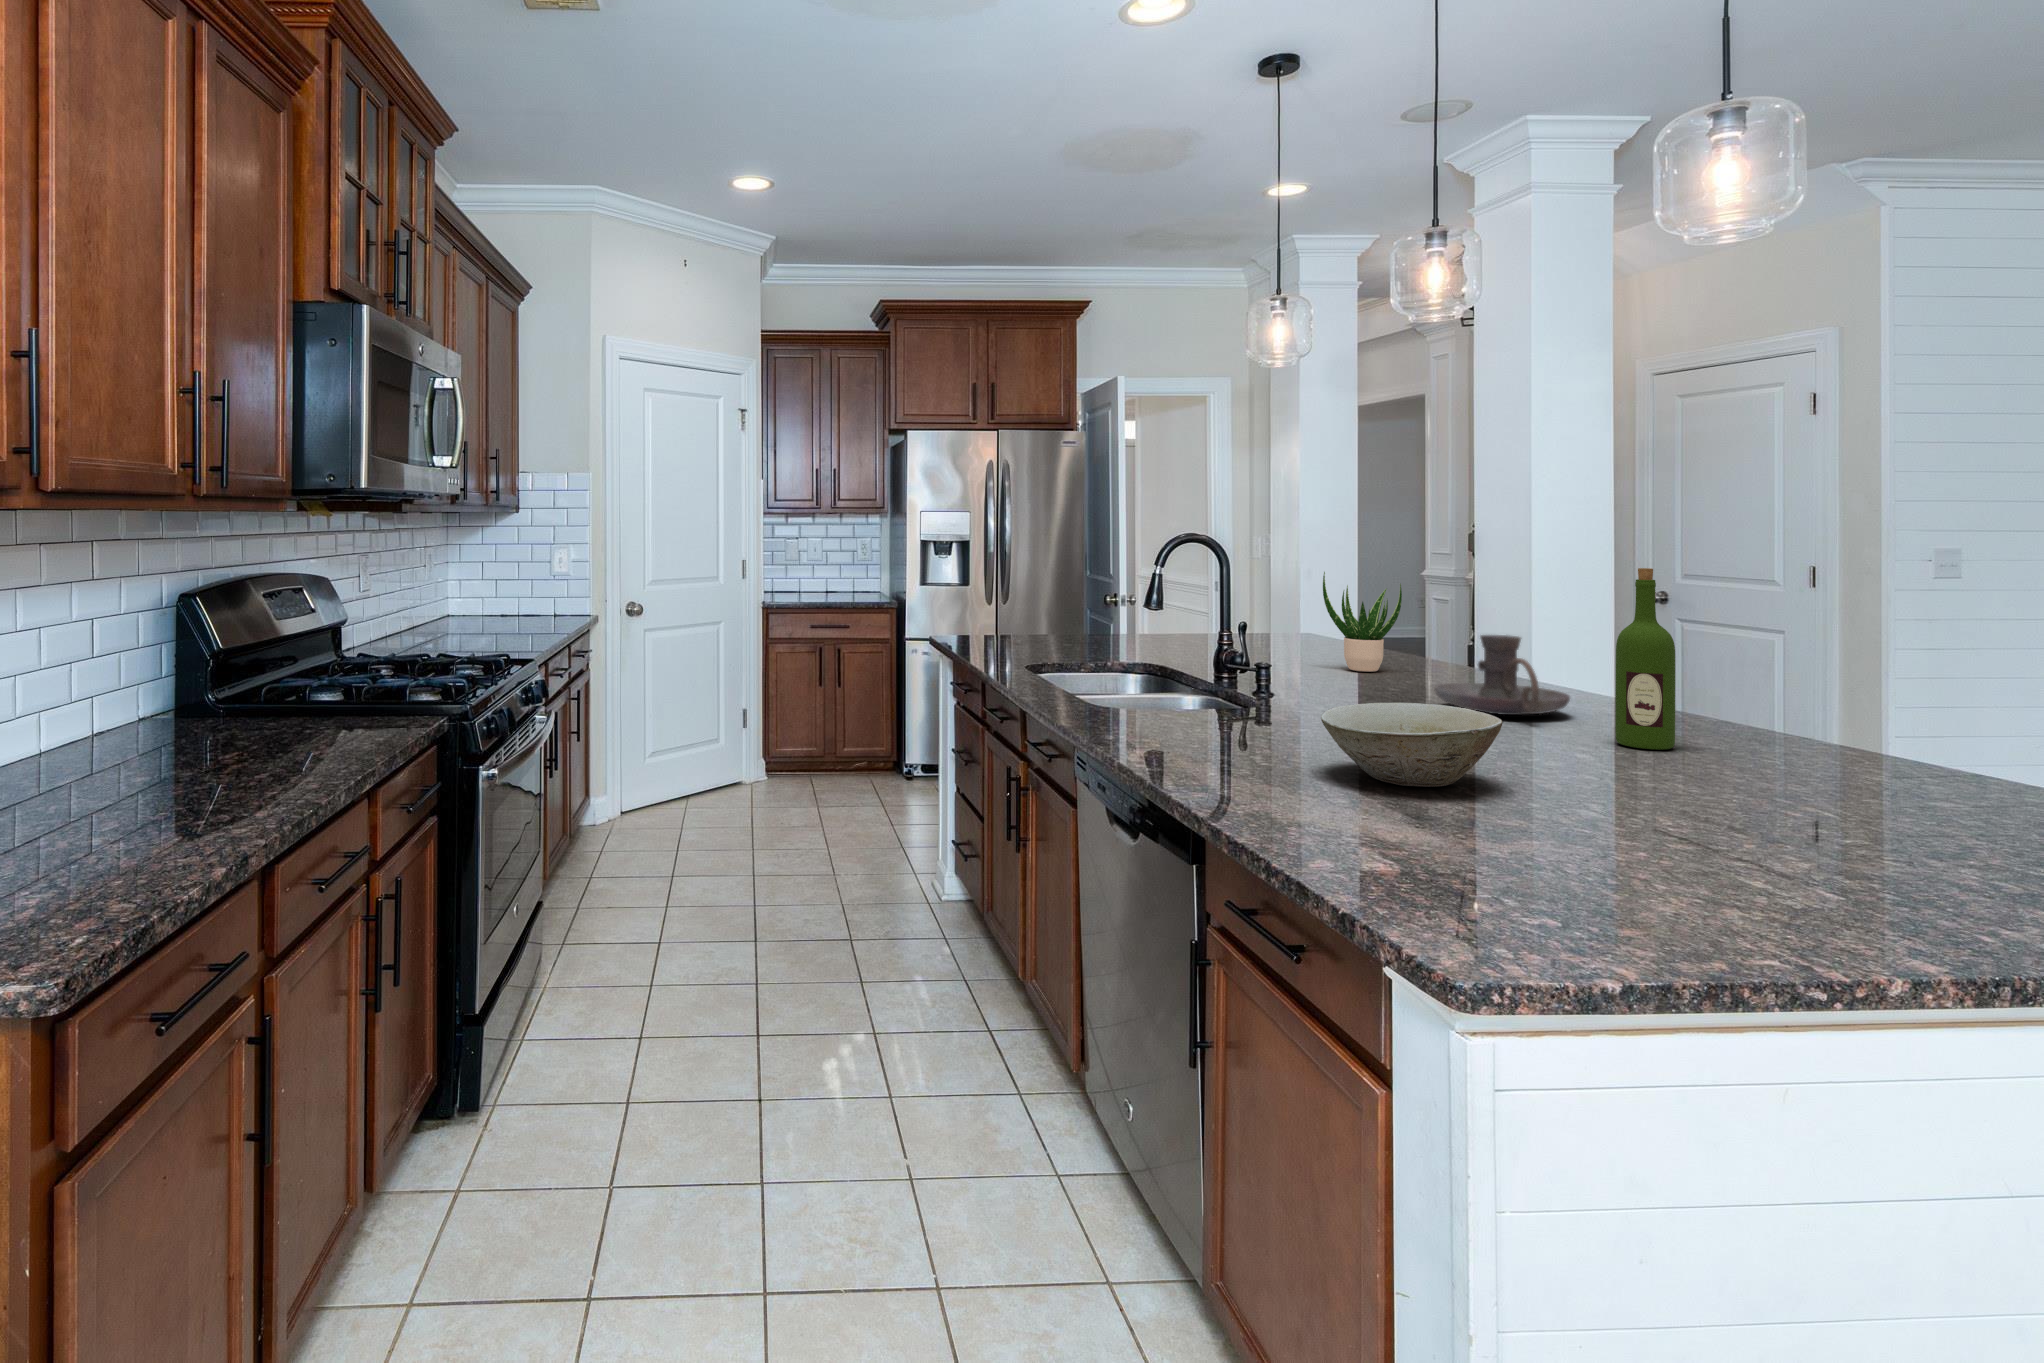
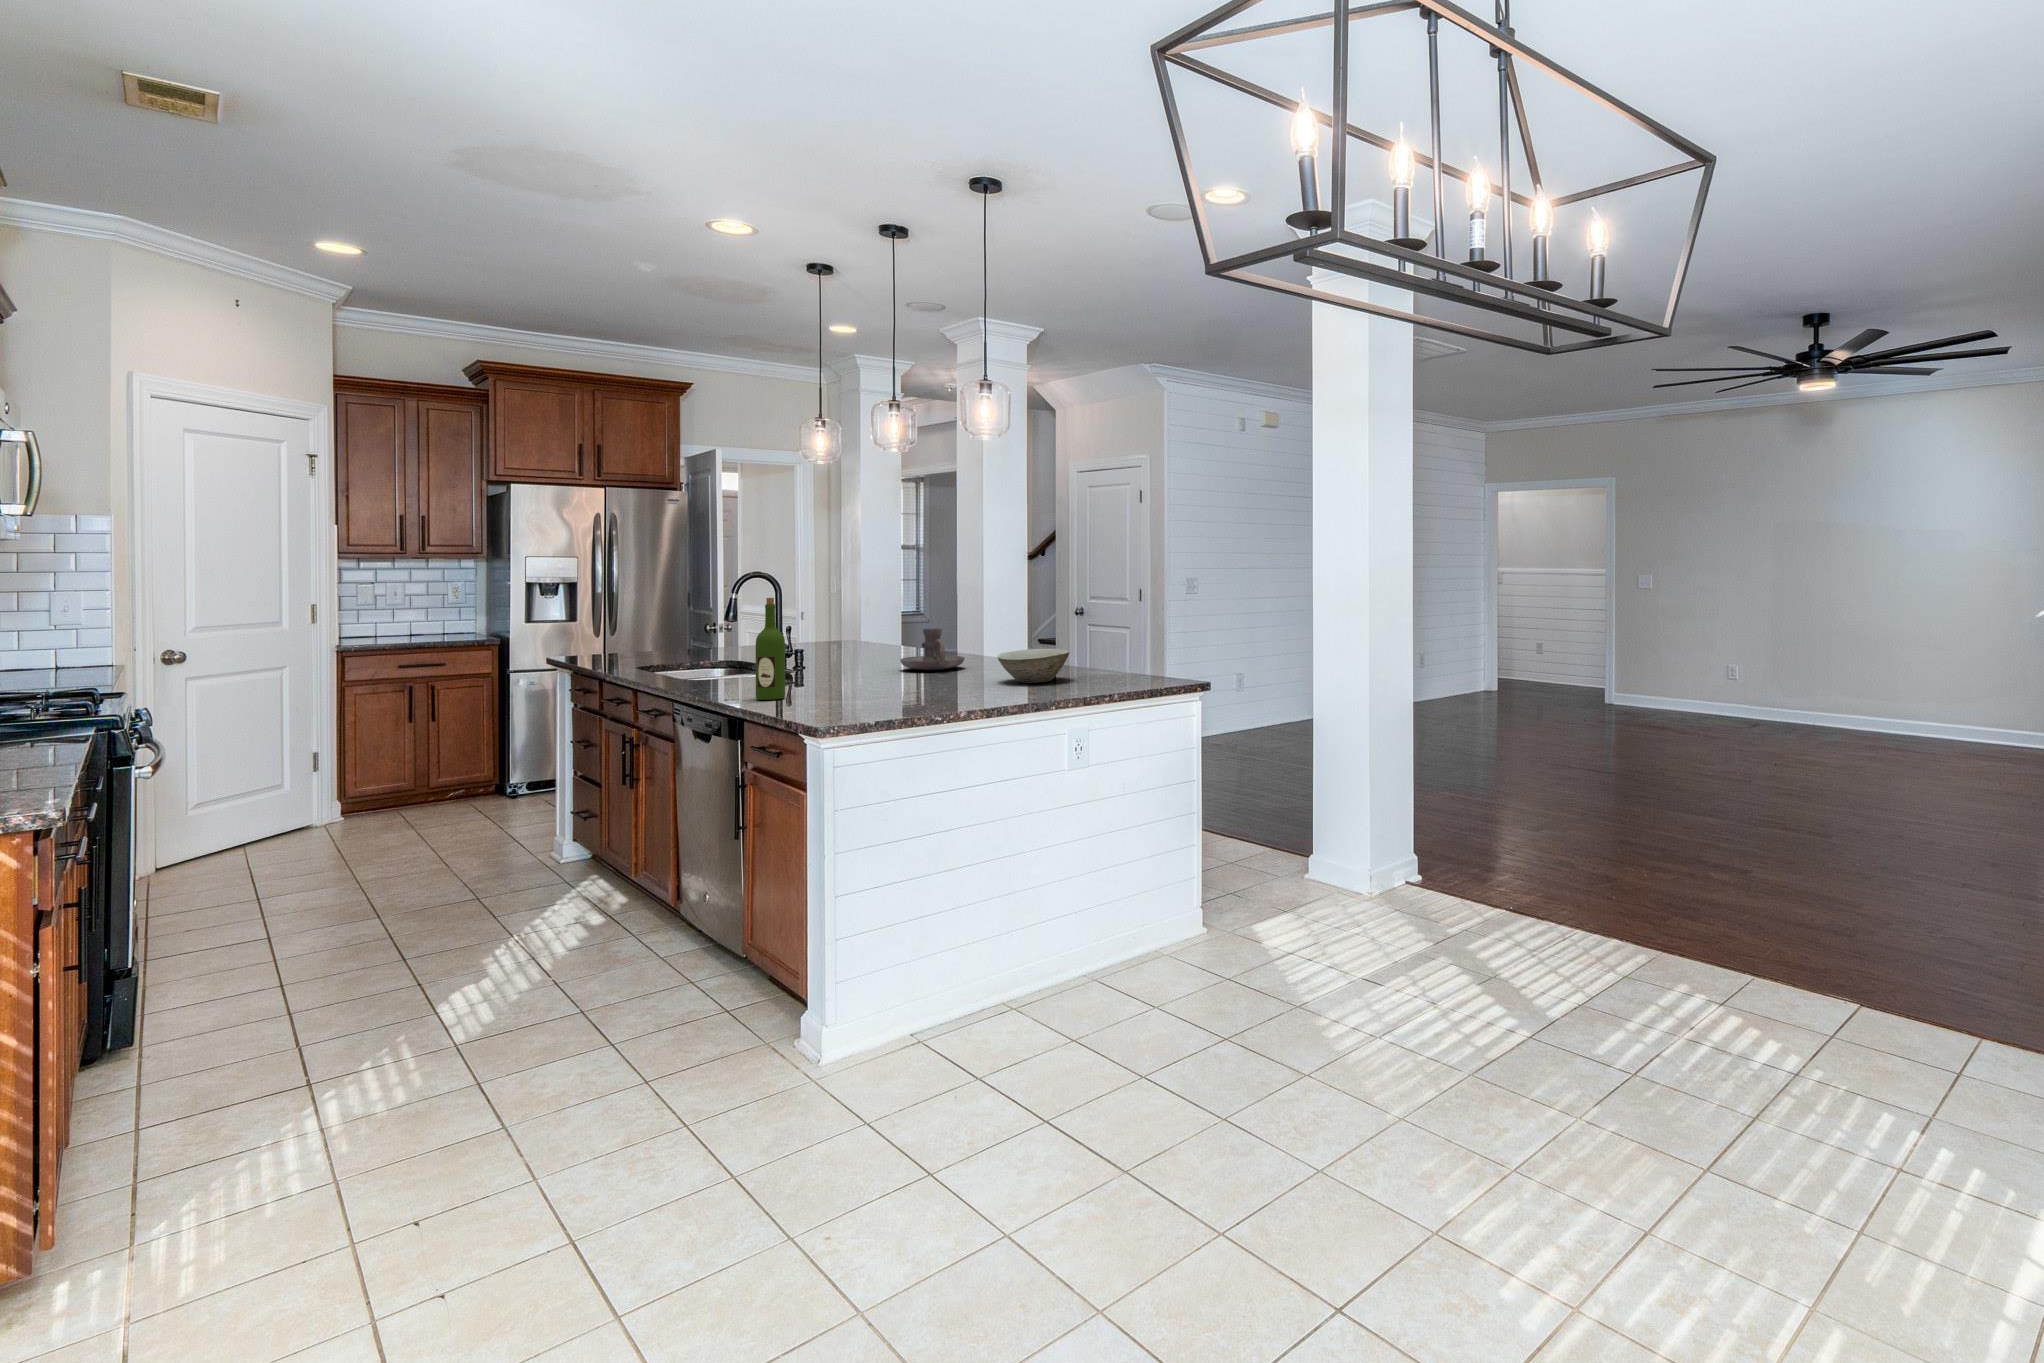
wine bottle: present [1615,568,1675,750] -> present [755,598,785,700]
potted plant: present [1323,572,1402,672] -> none [851,598,896,658]
bowl: present [1321,703,1503,787] -> present [997,649,1069,683]

